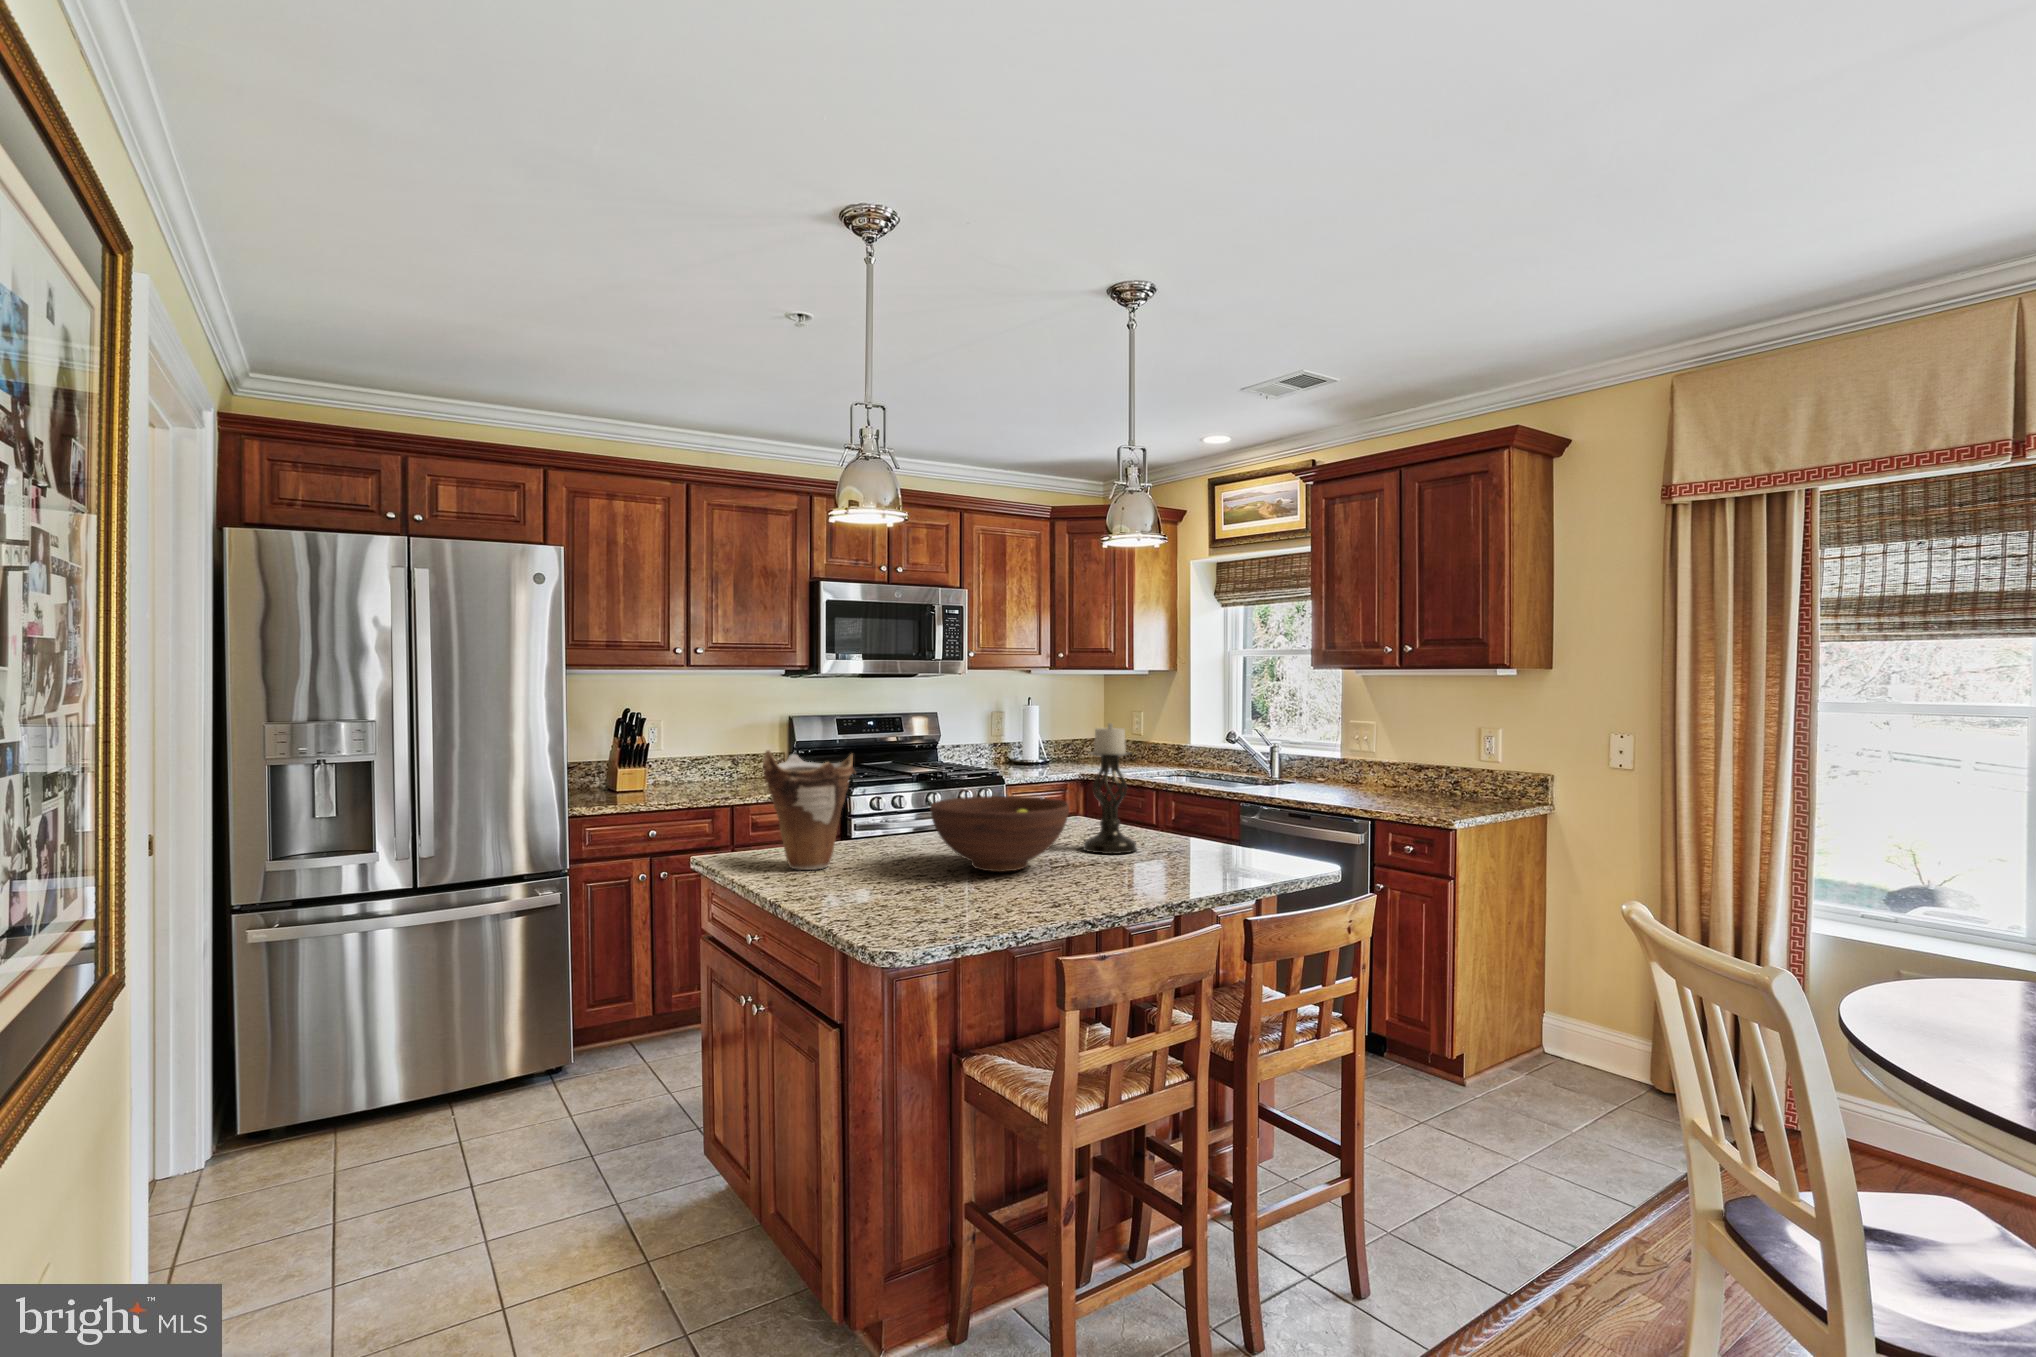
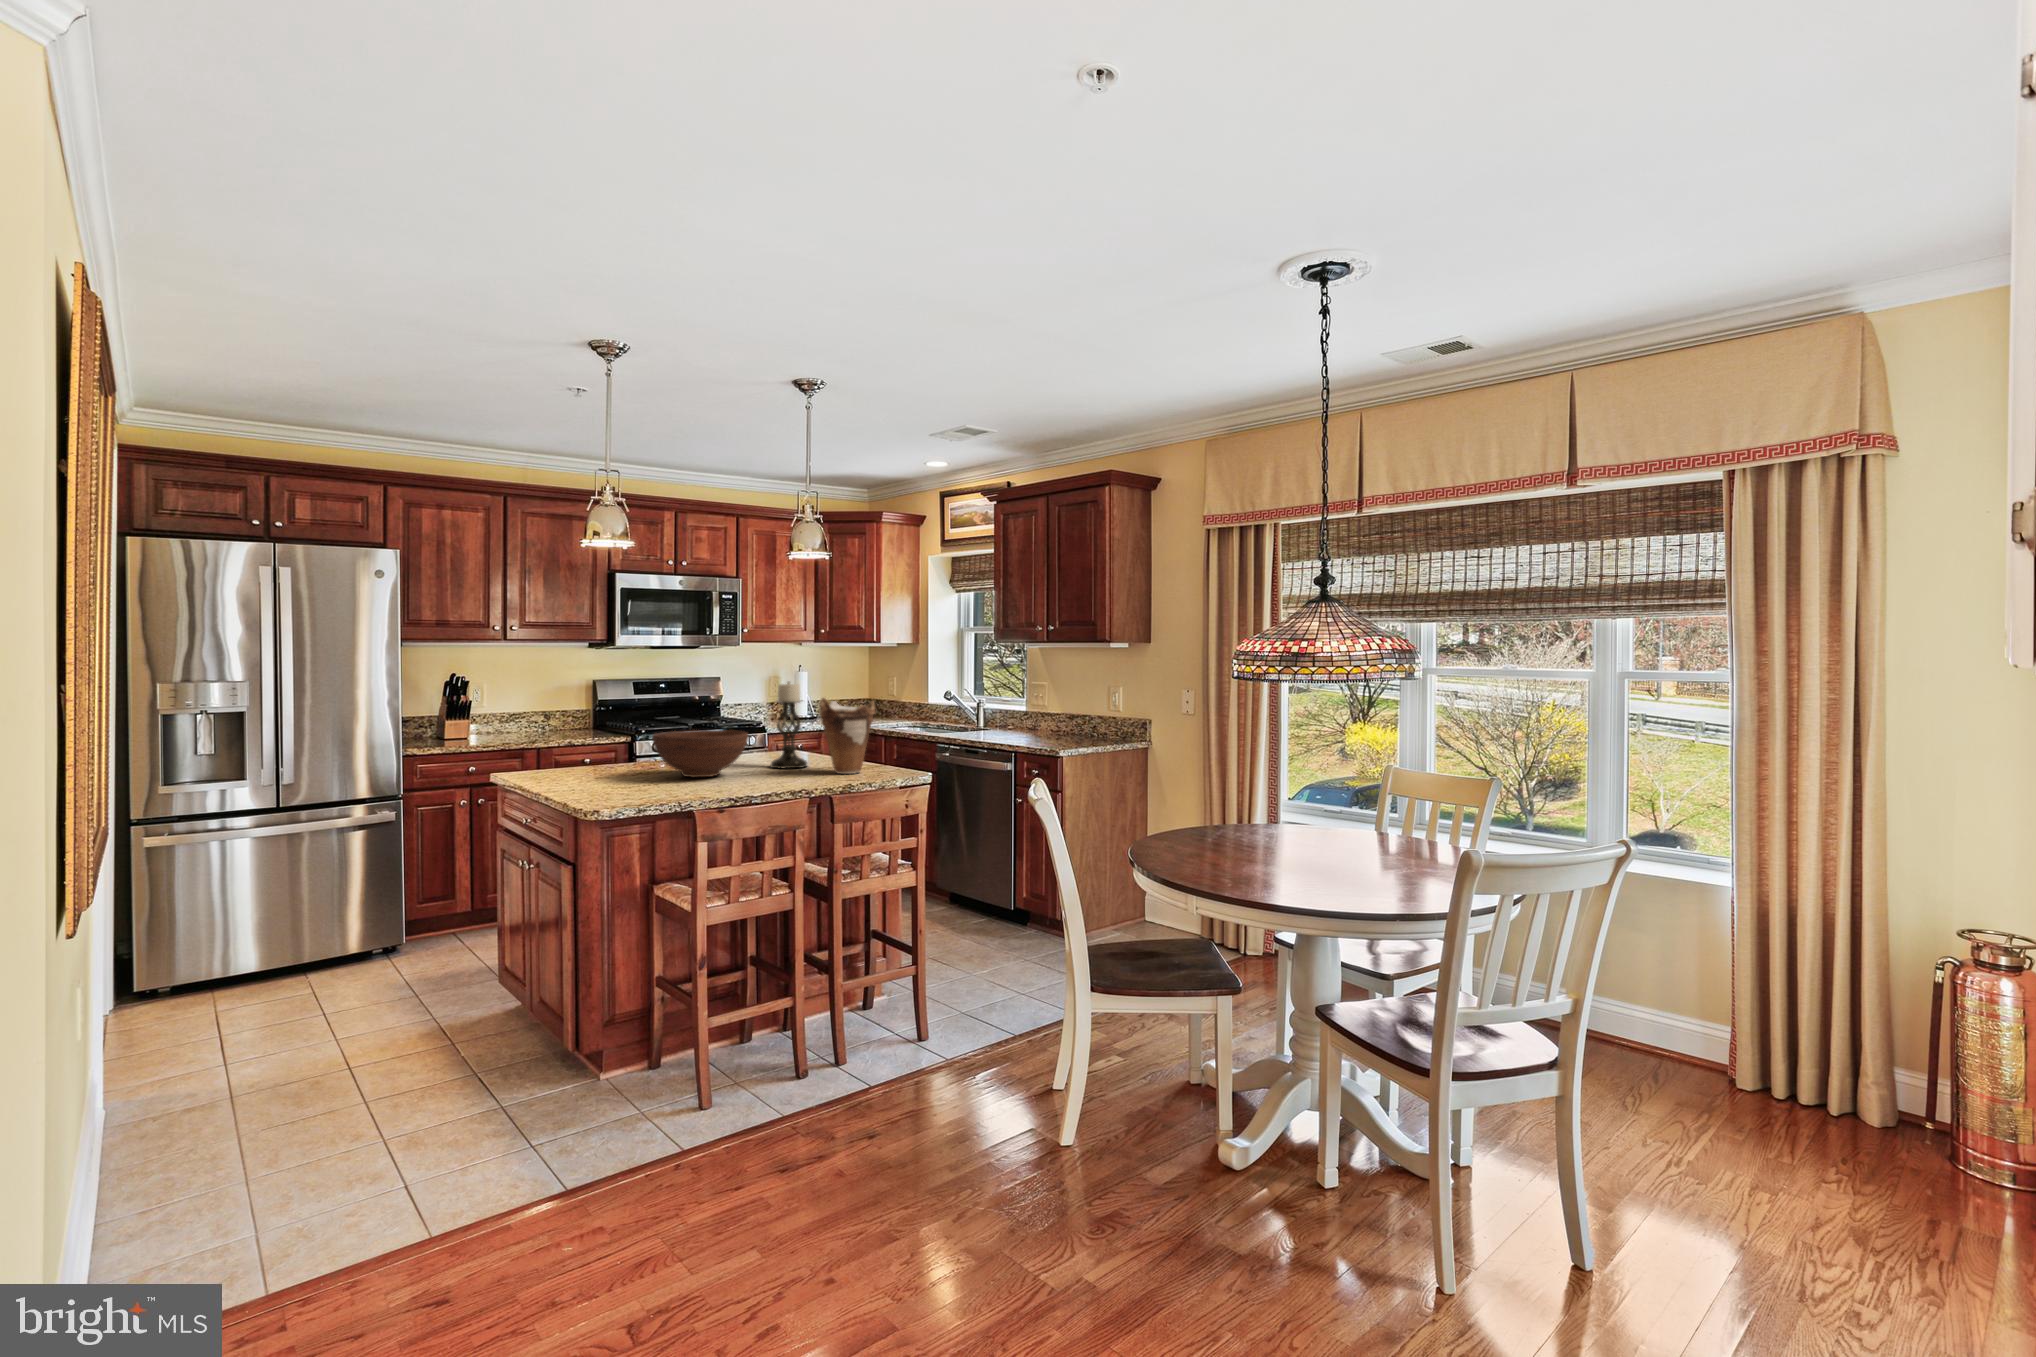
vase: present [763,750,856,870] -> present [819,698,876,774]

